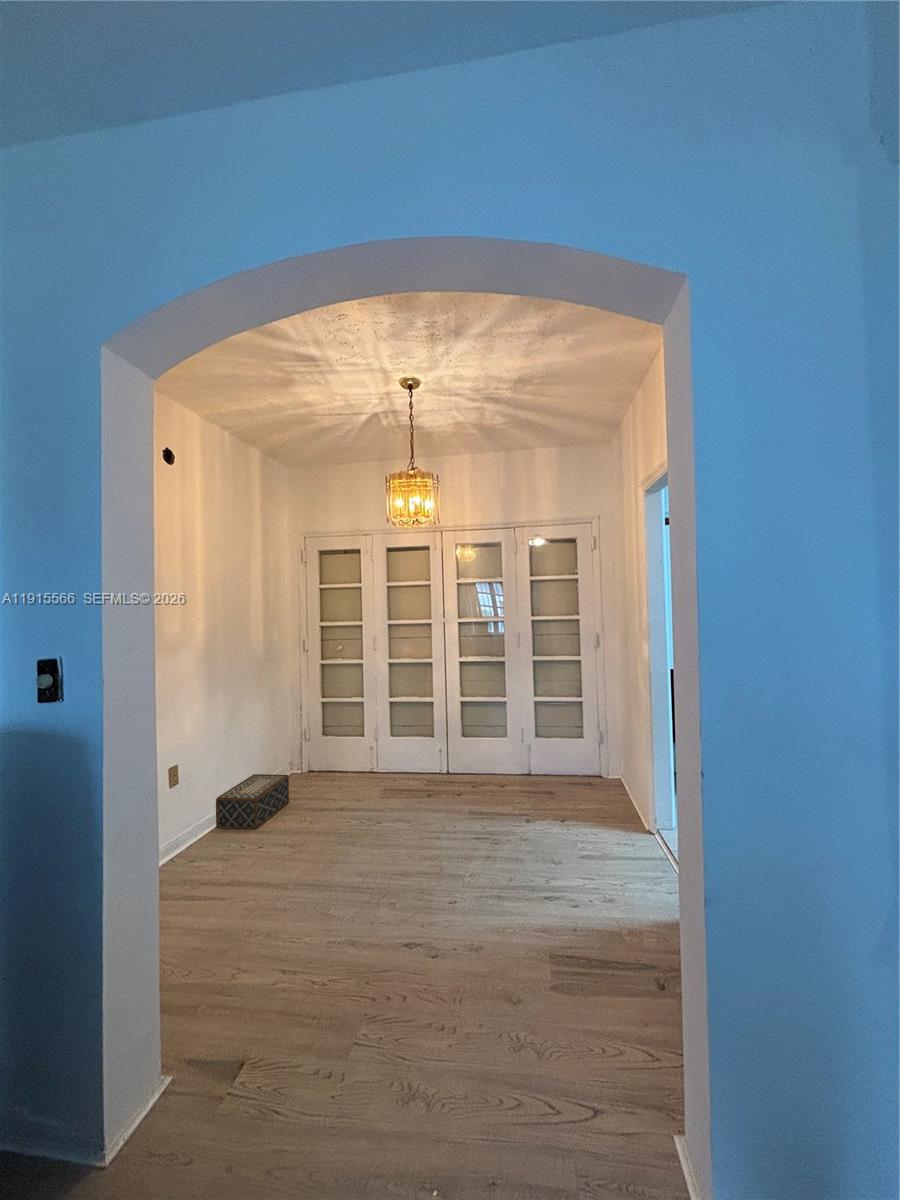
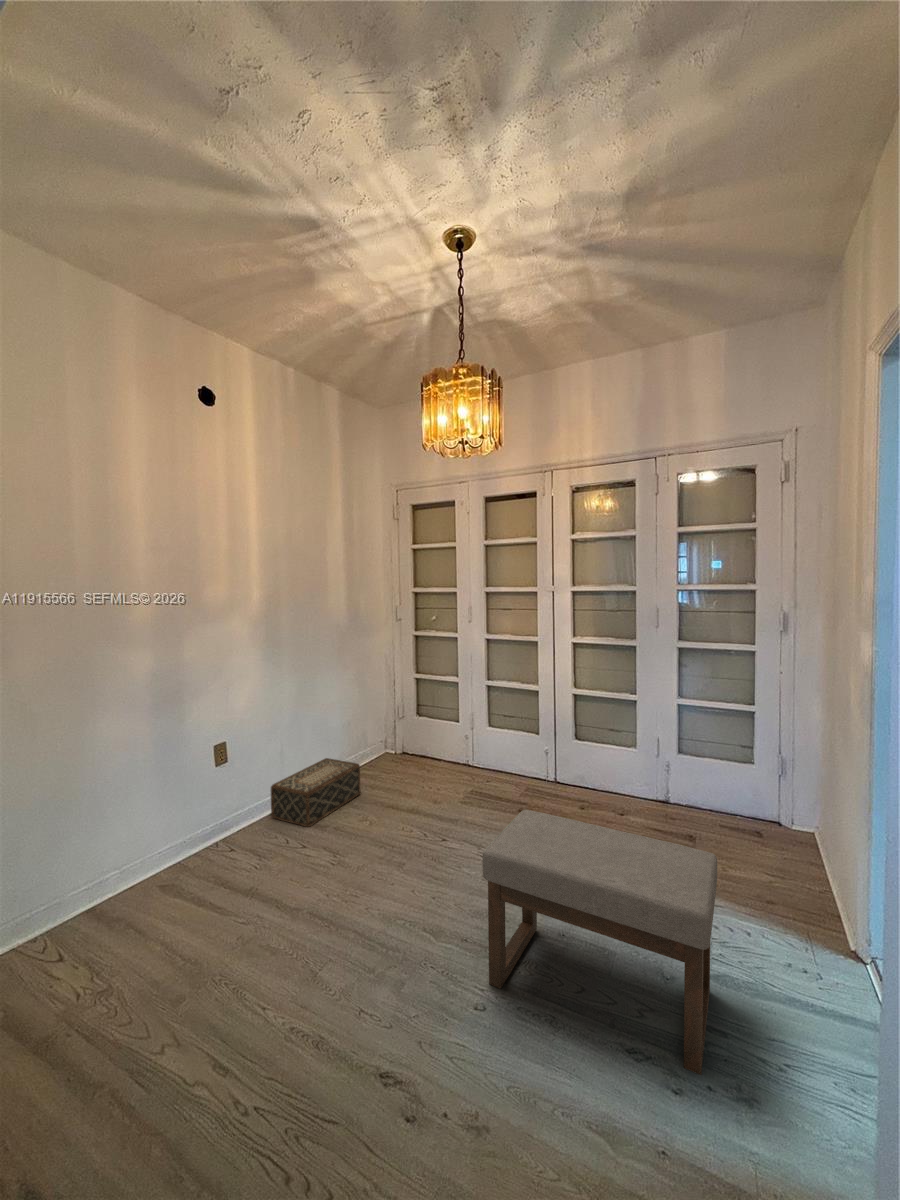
ottoman: none [446,770,587,897] -> present [482,810,717,1075]

